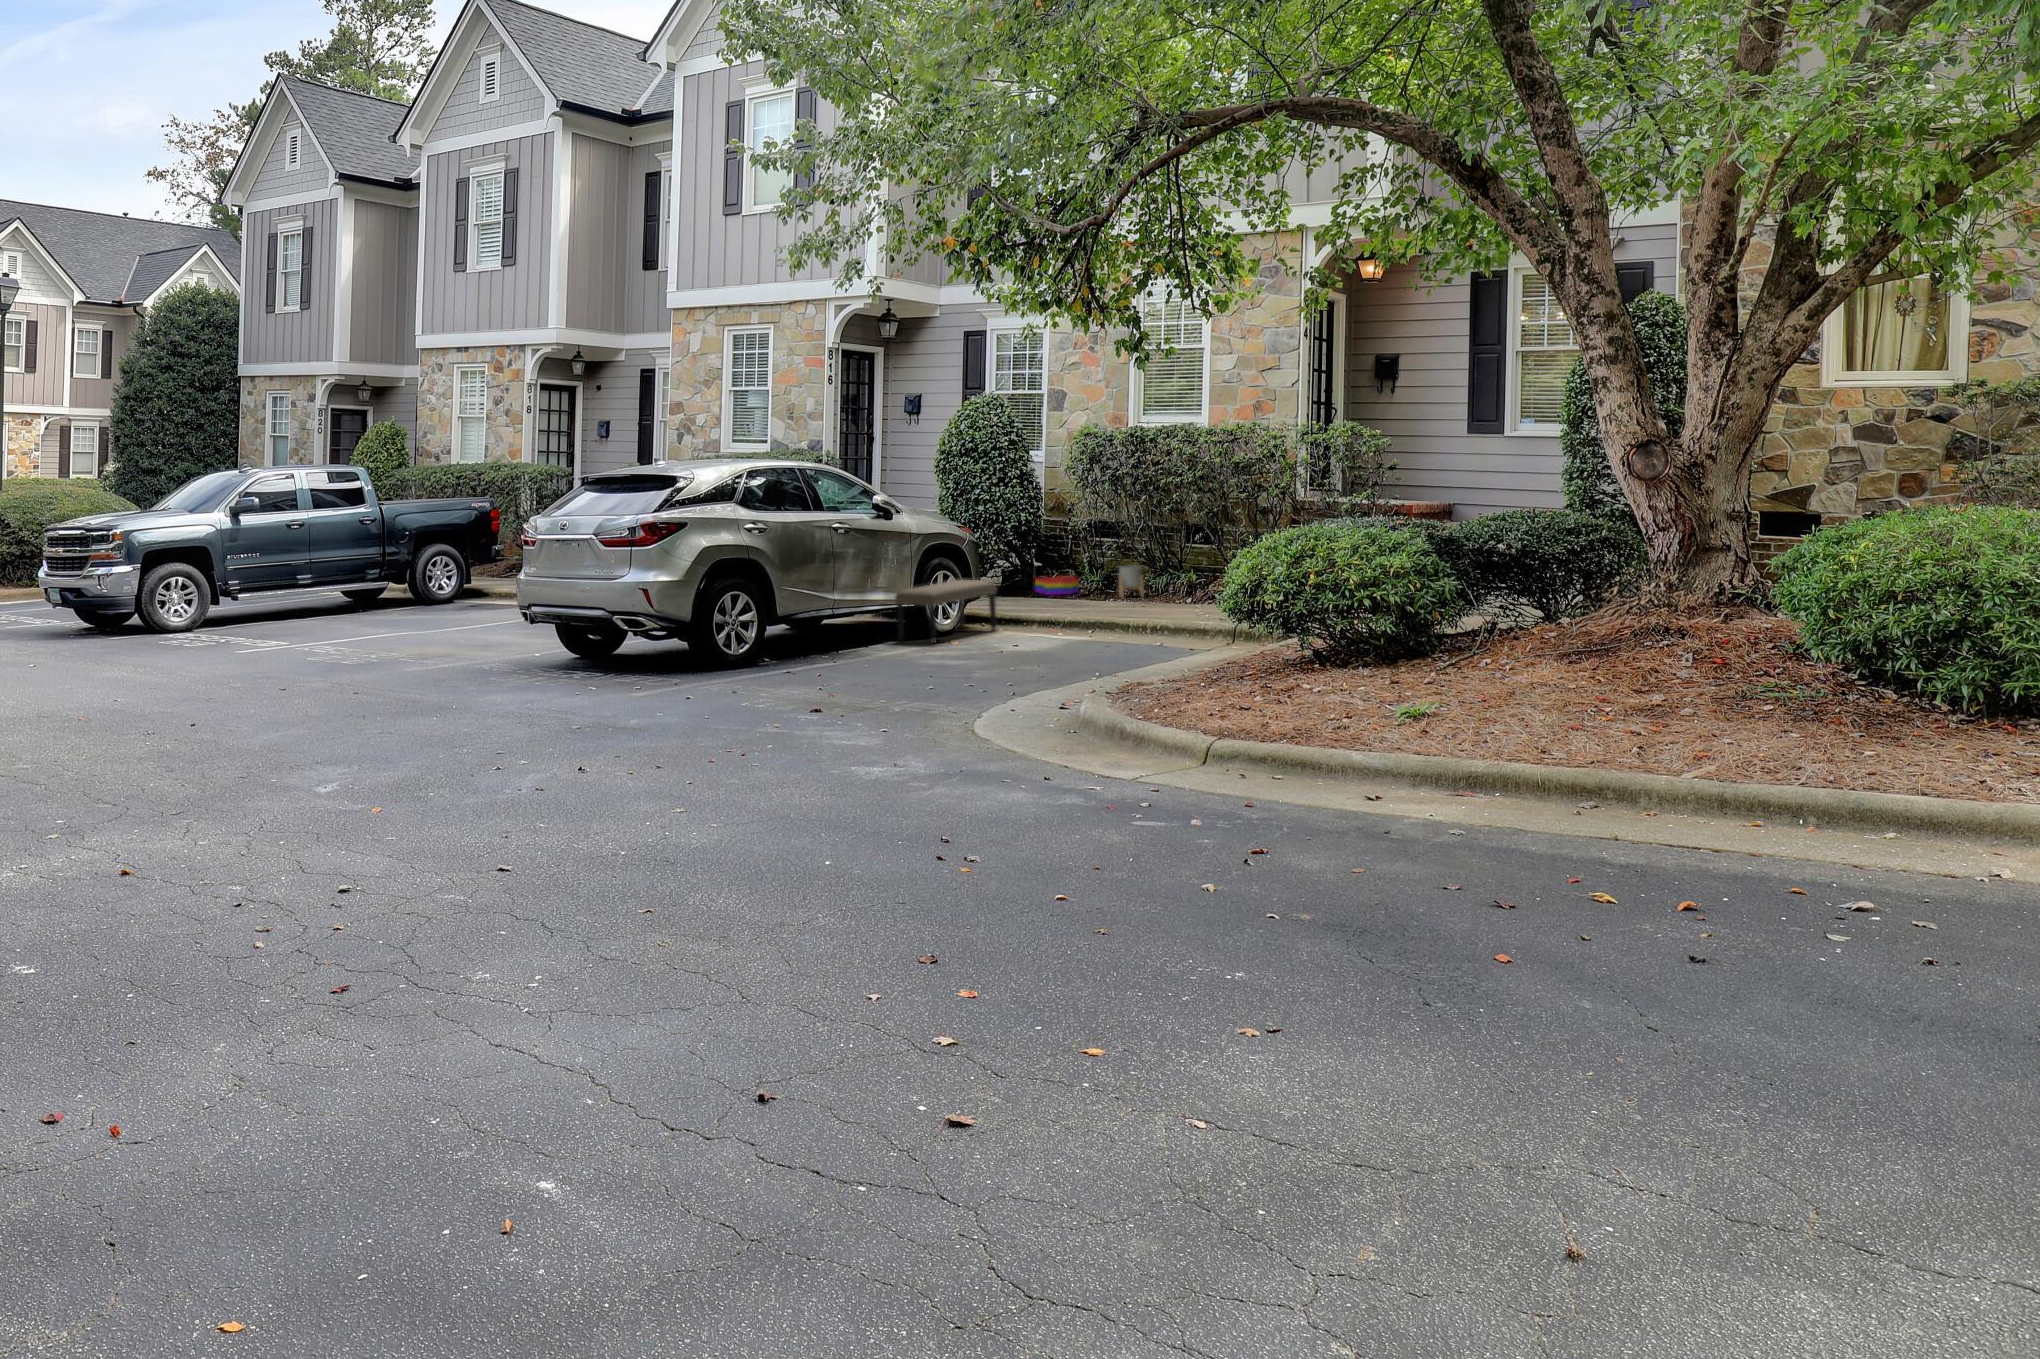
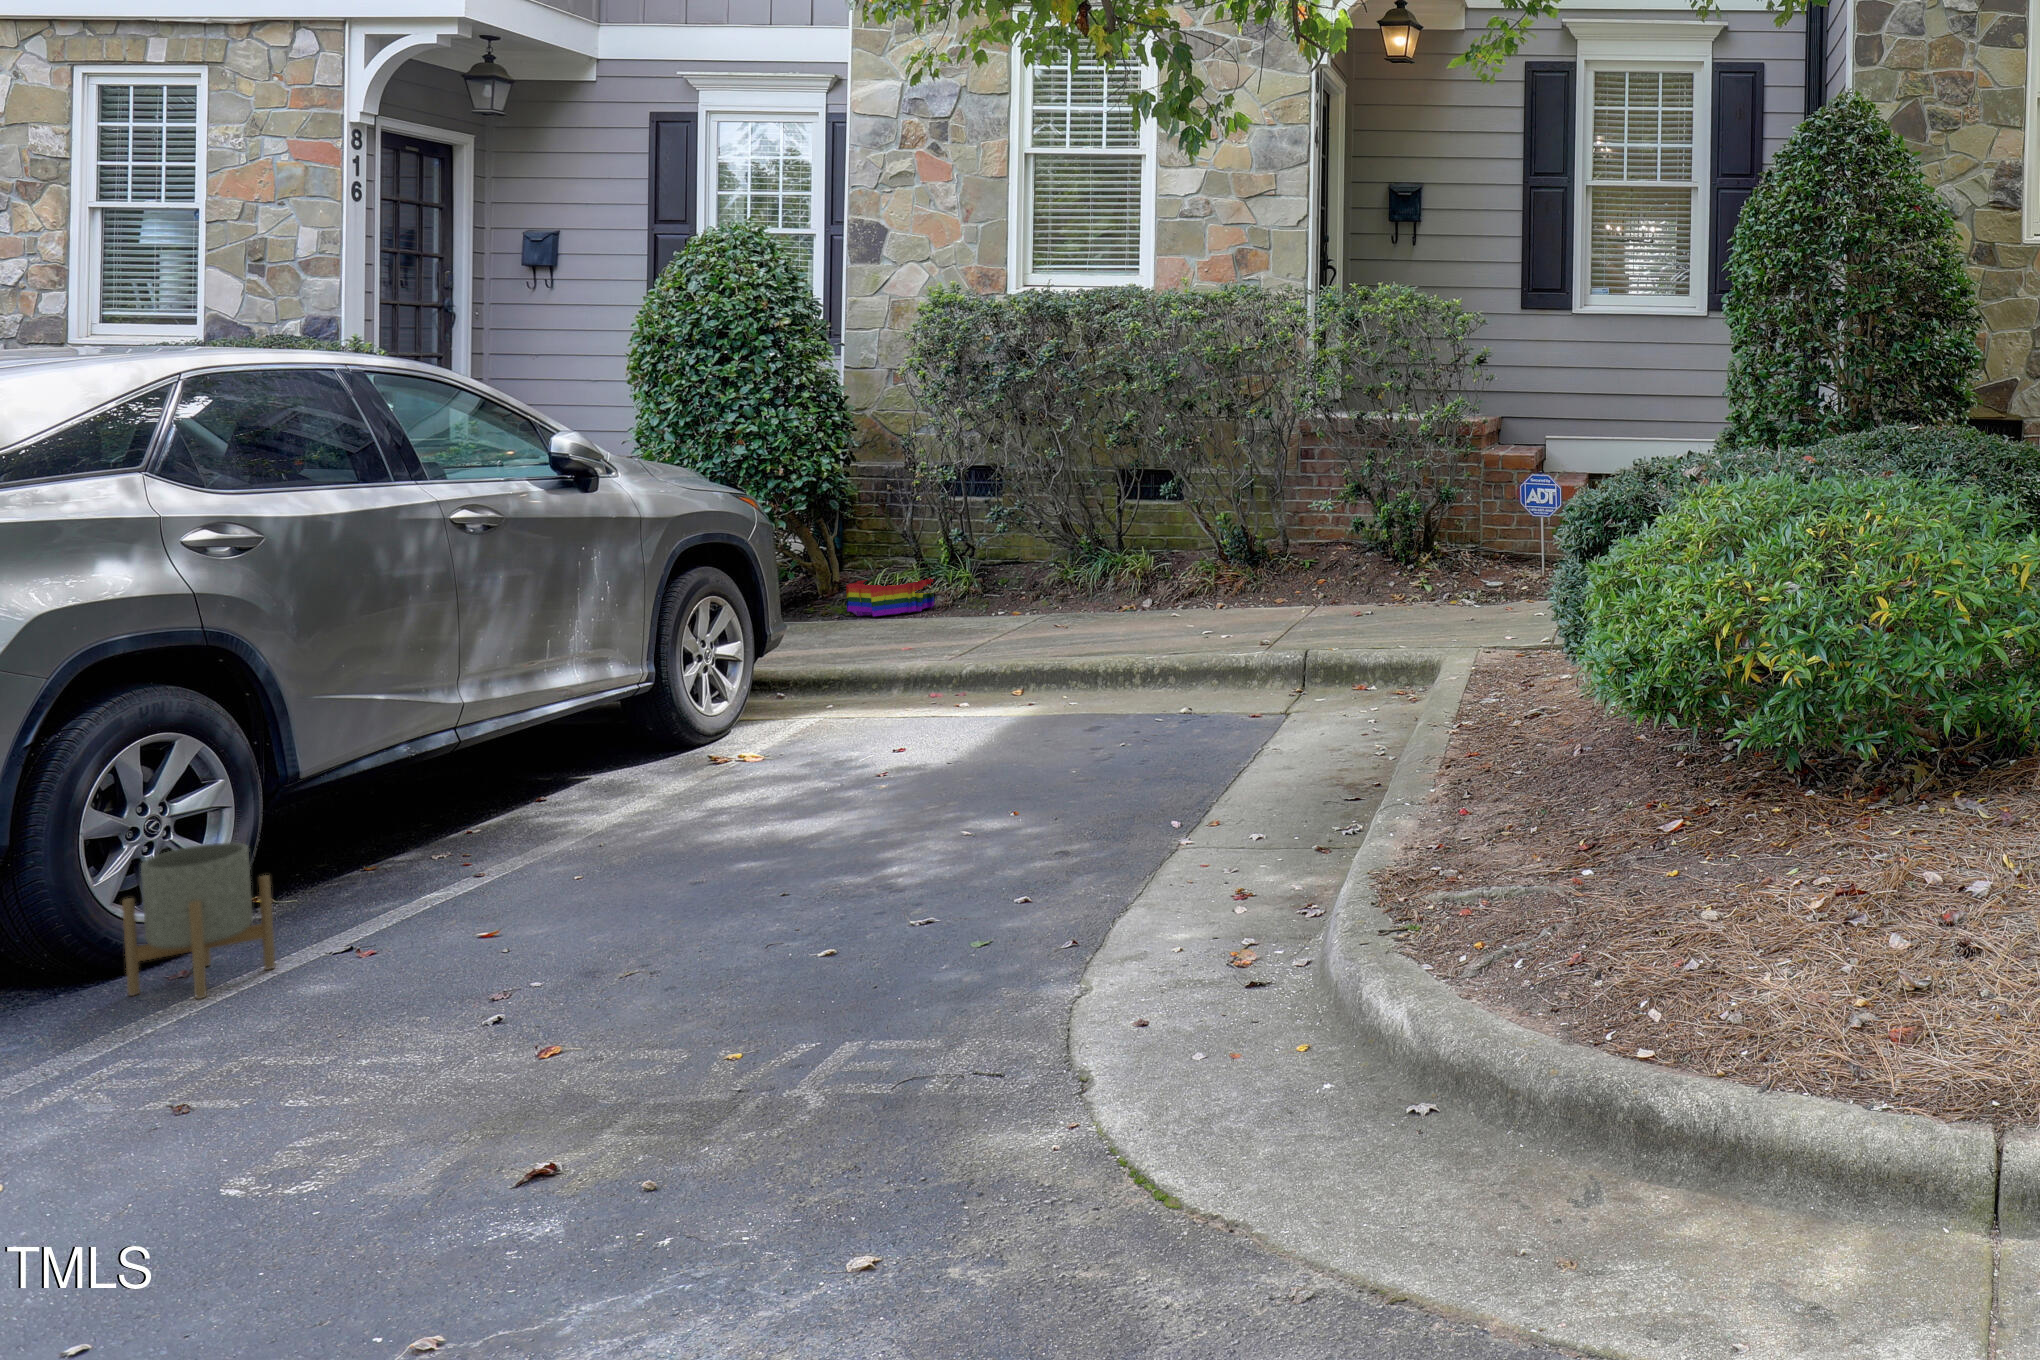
planter: present [1119,566,1144,597] -> present [122,843,275,999]
bench: present [895,580,997,643] -> none [617,614,850,786]

